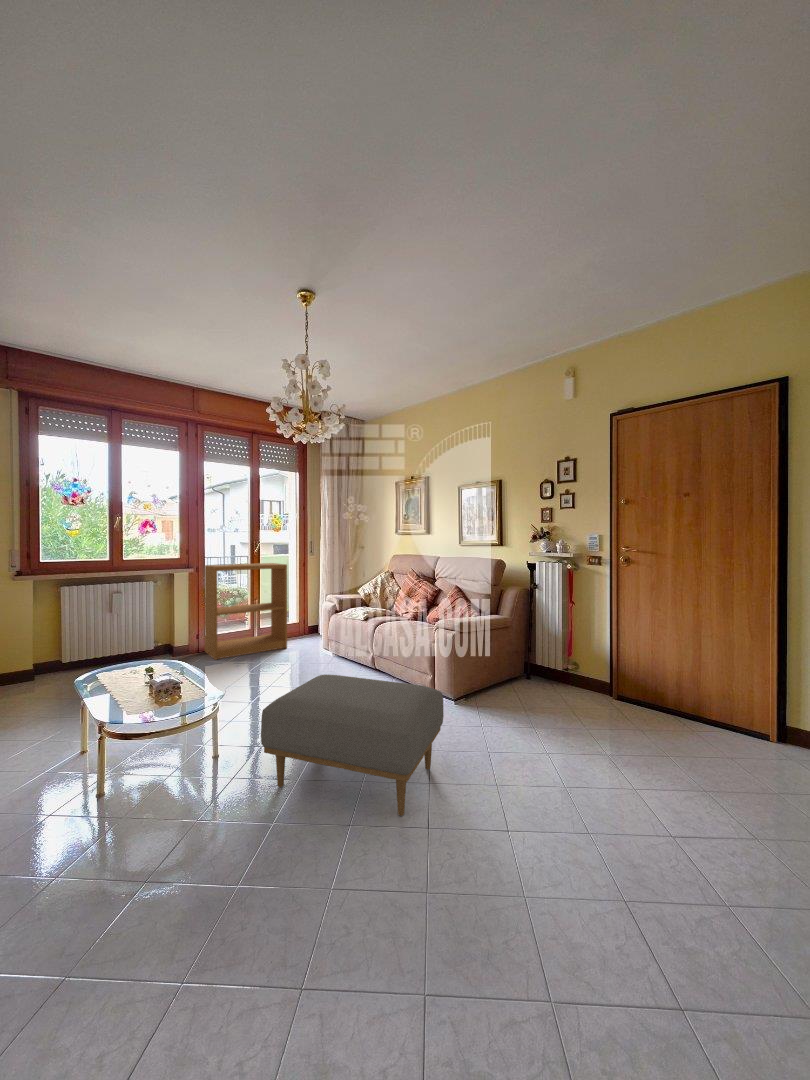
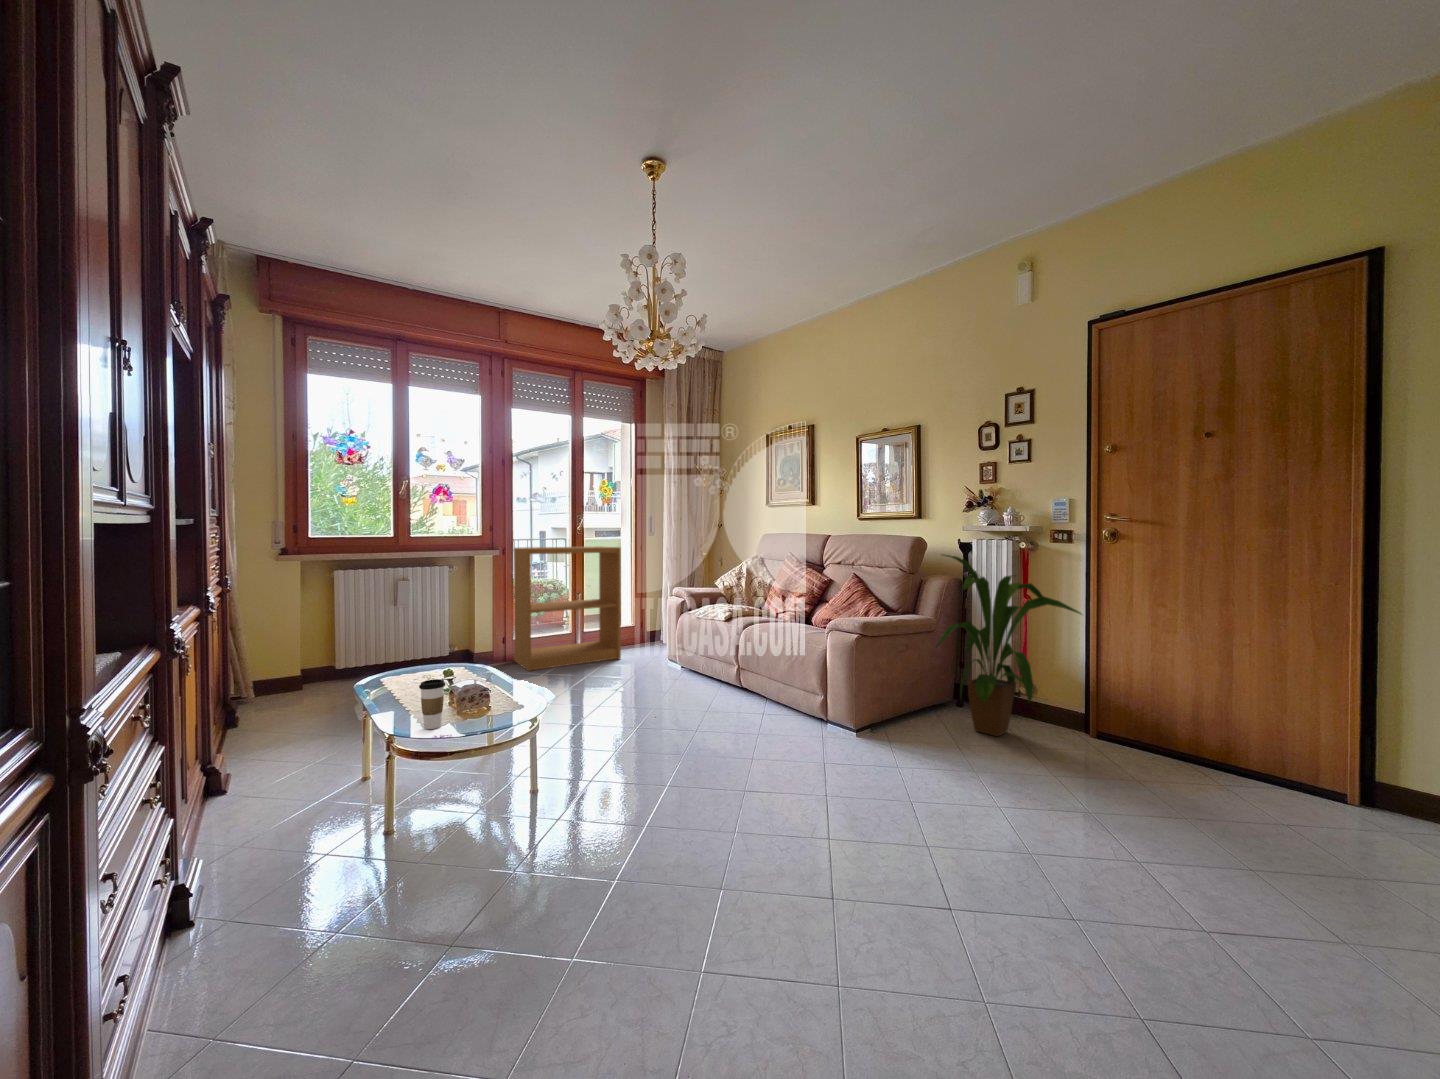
house plant: none [508,573,608,701] -> present [936,555,1081,736]
ottoman: present [261,675,444,816] -> none [597,686,851,885]
coffee cup: none [127,676,148,714] -> present [419,679,445,729]

